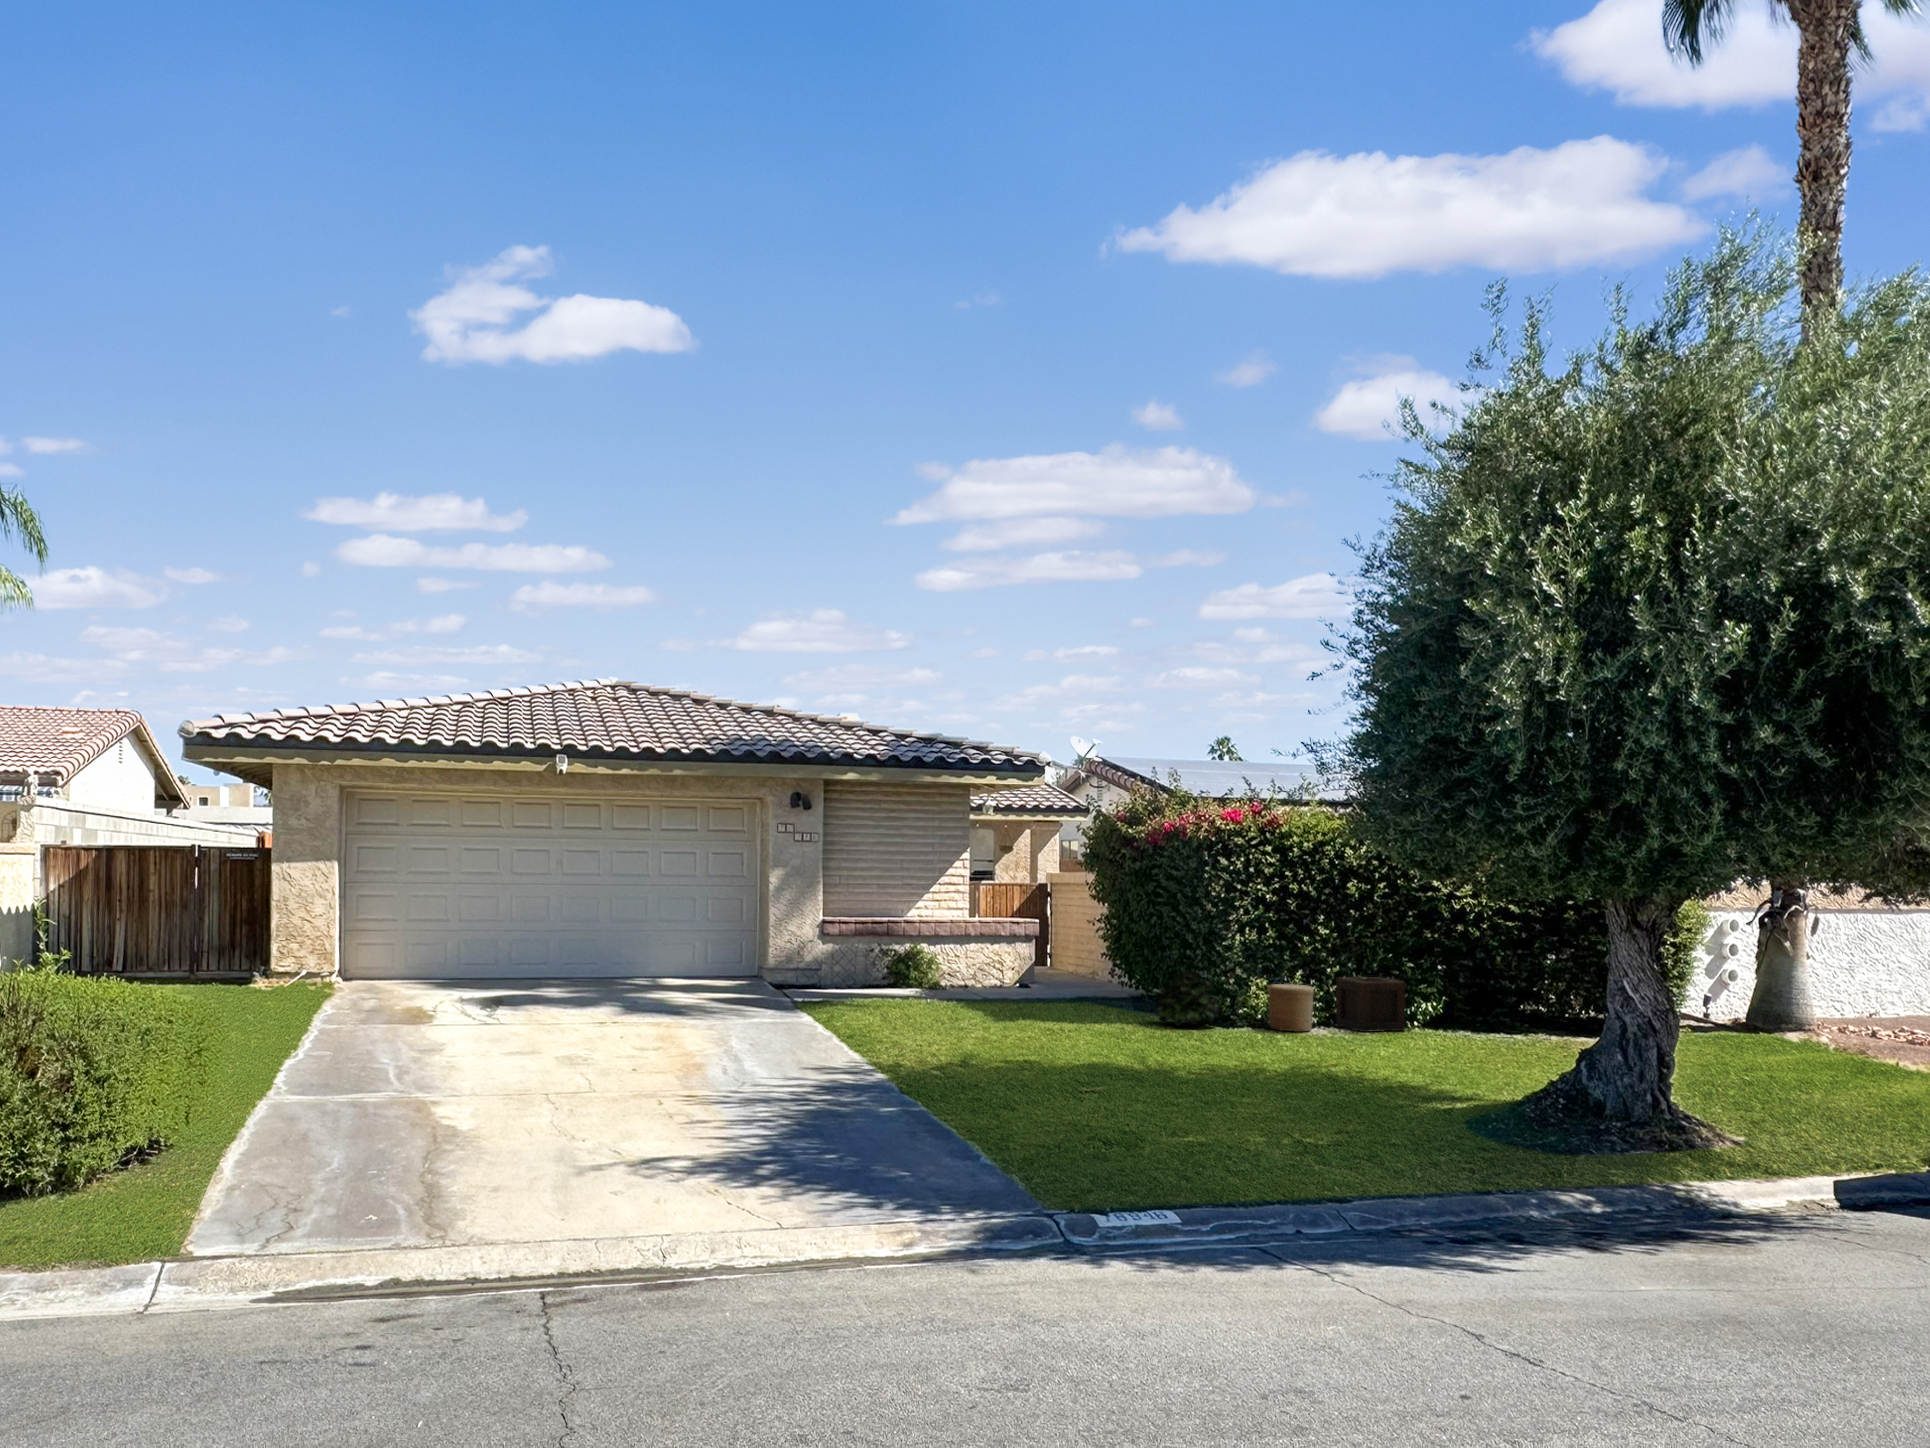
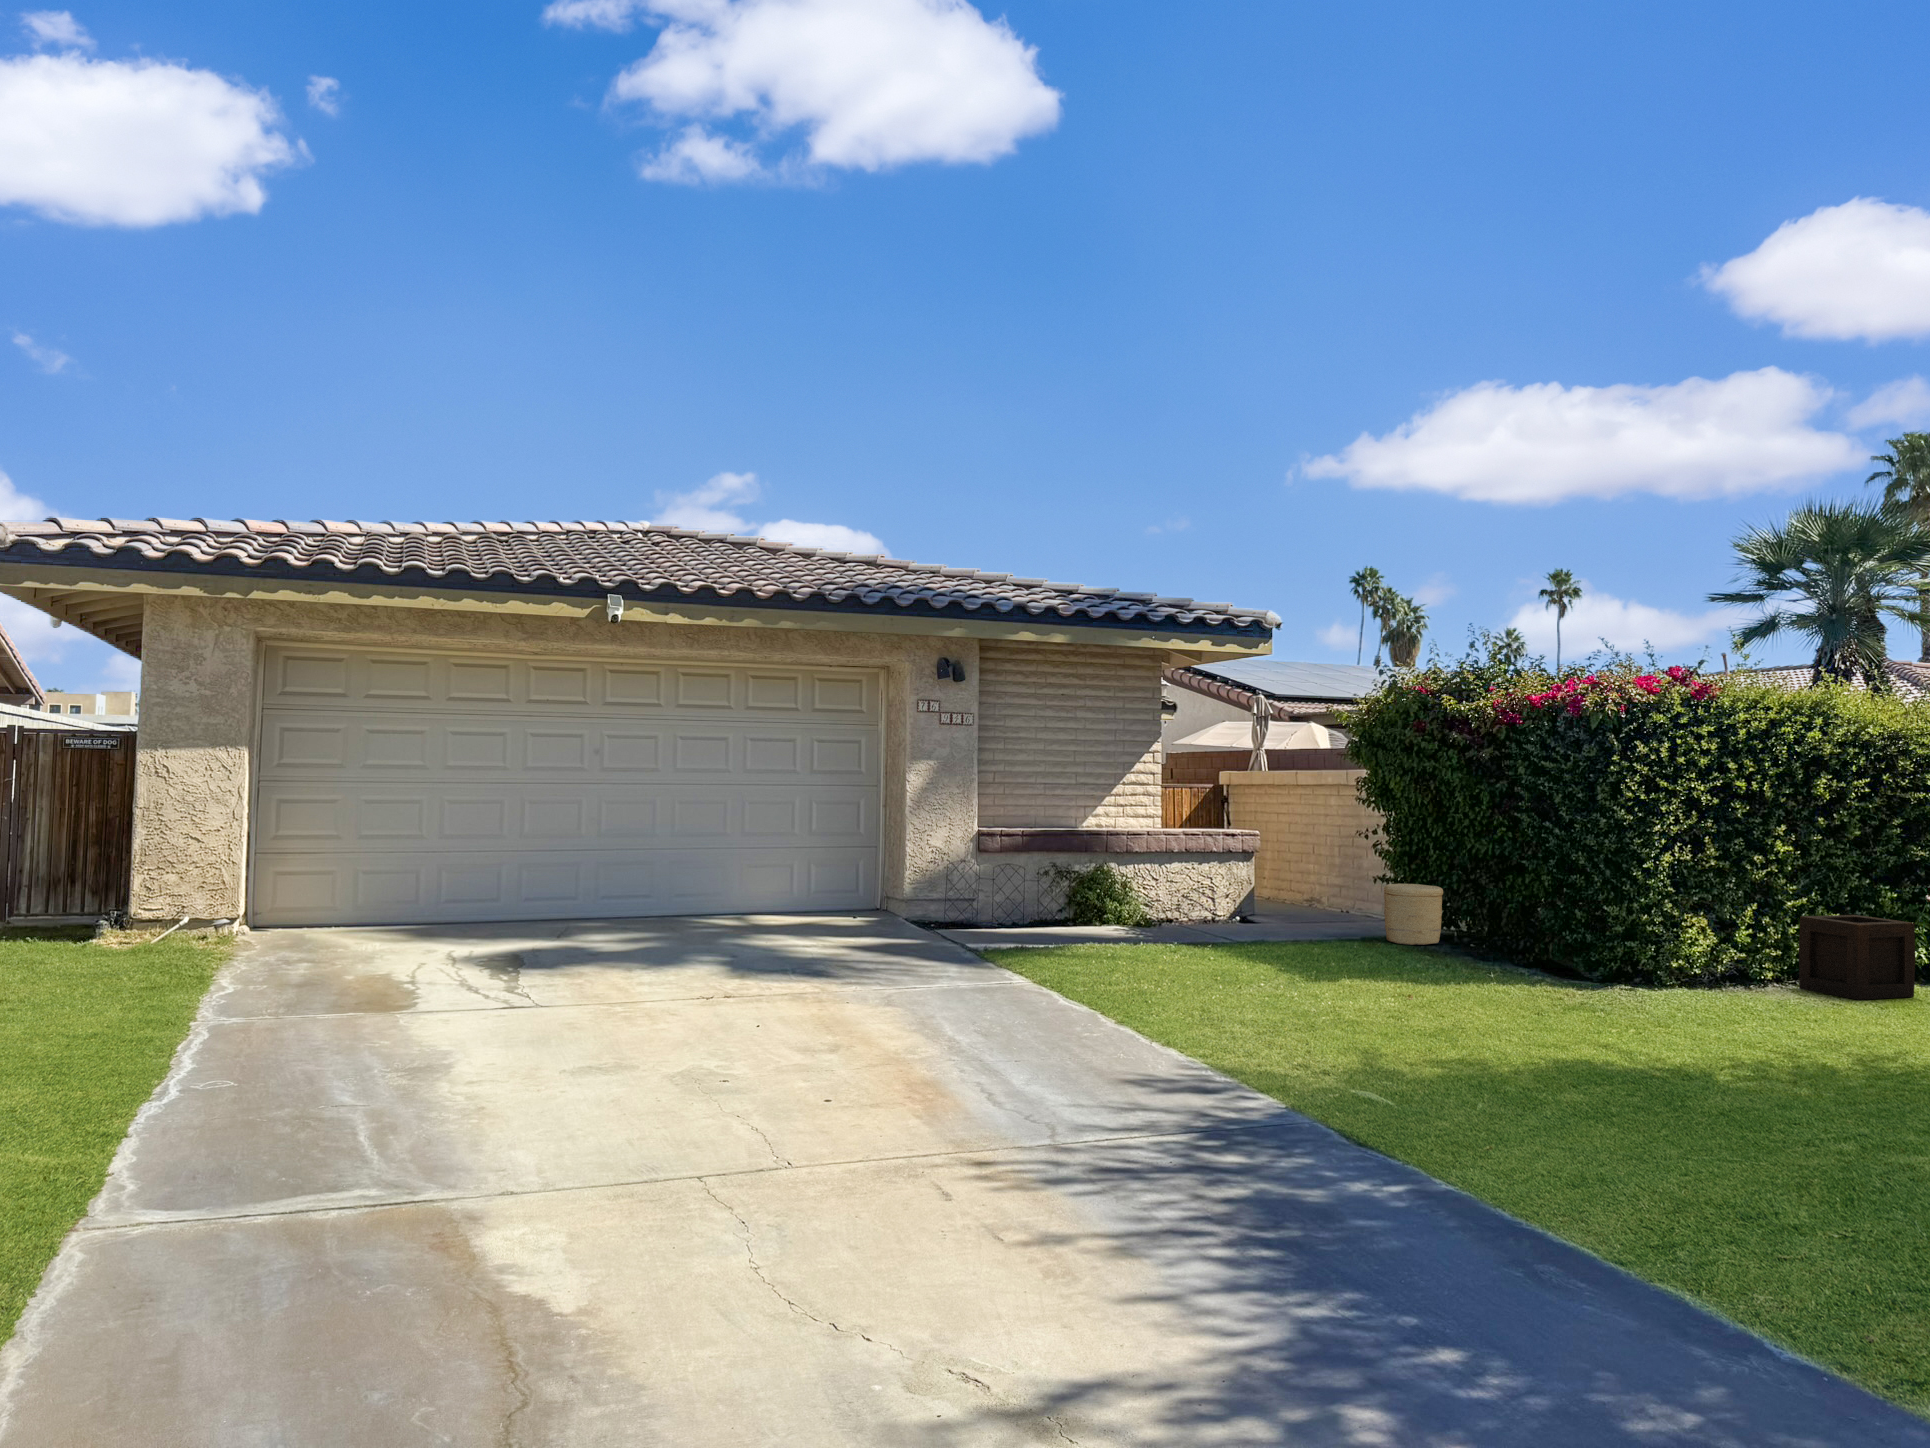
potted plant: present [1154,970,1223,1026] -> none [1537,908,1644,995]
woven basket: present [1268,984,1314,1032] -> present [1384,884,1443,945]

